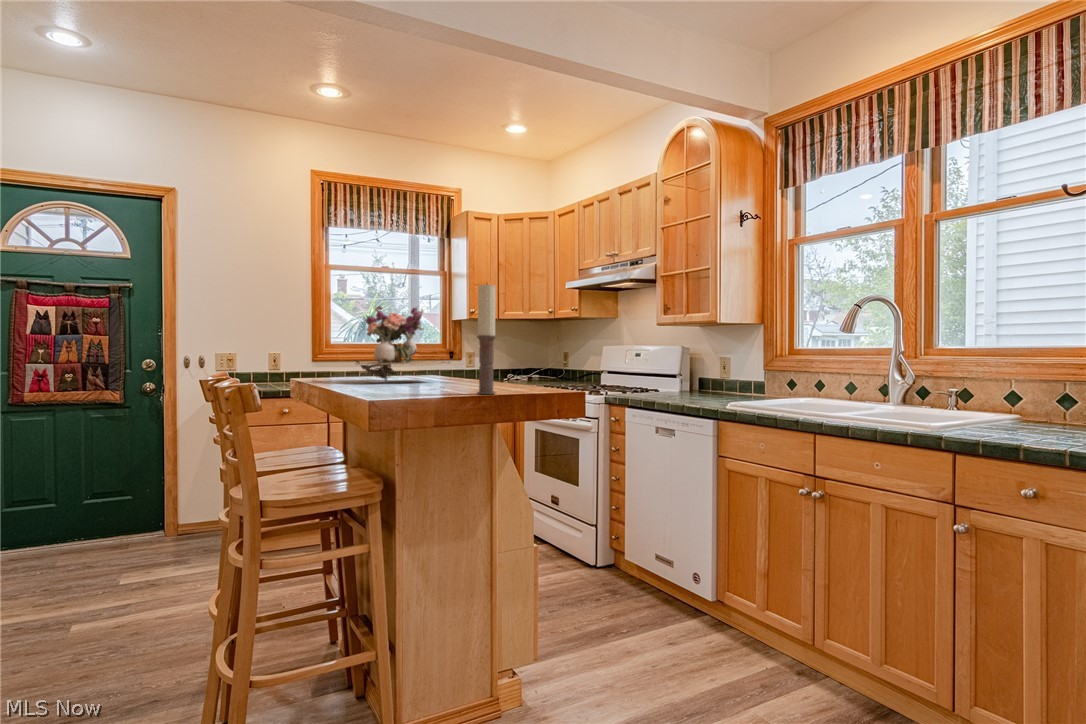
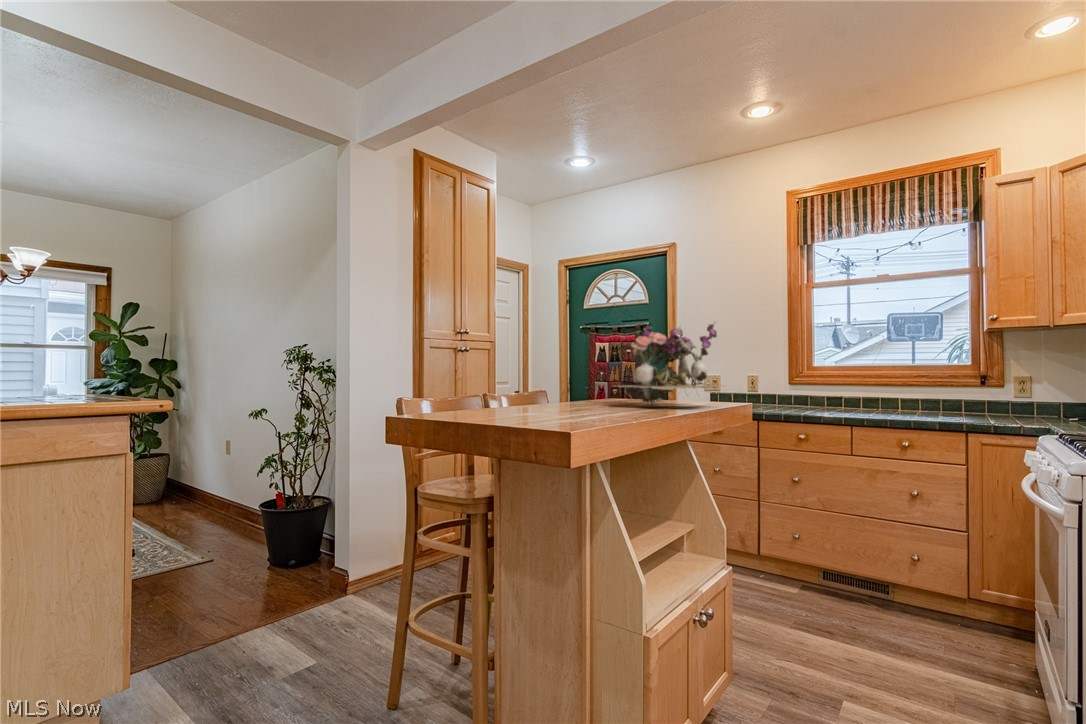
candle: present [477,284,496,394] -> none [526,292,548,424]

